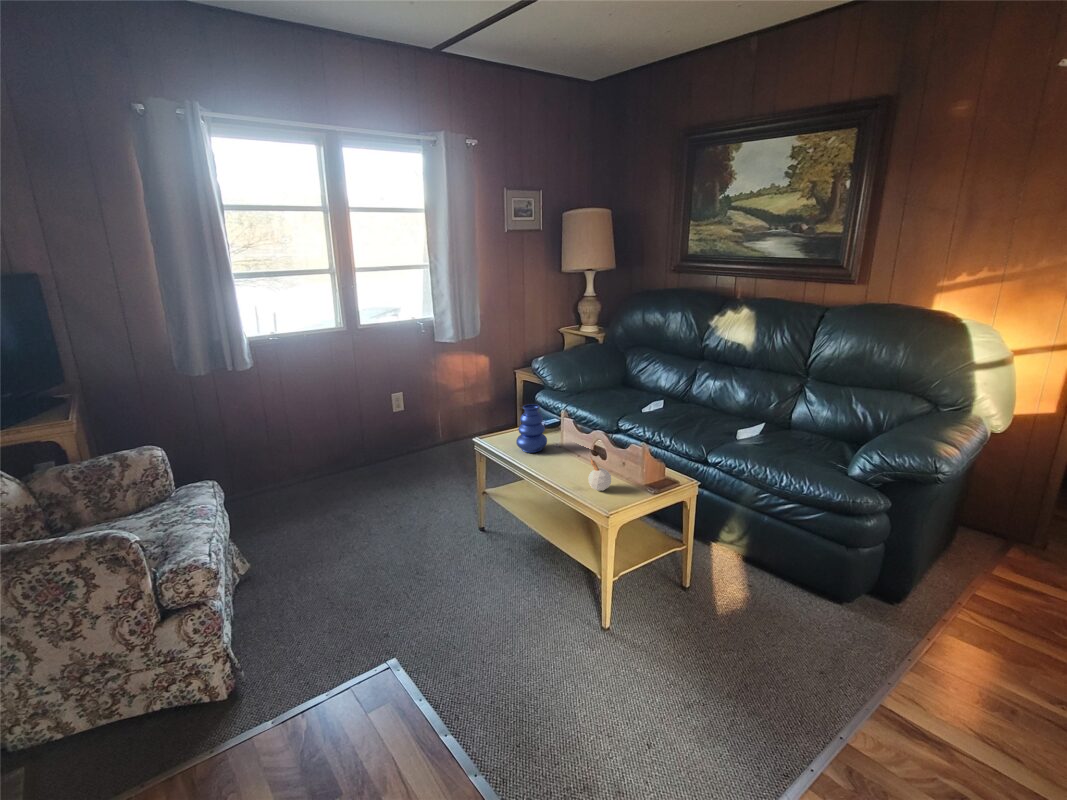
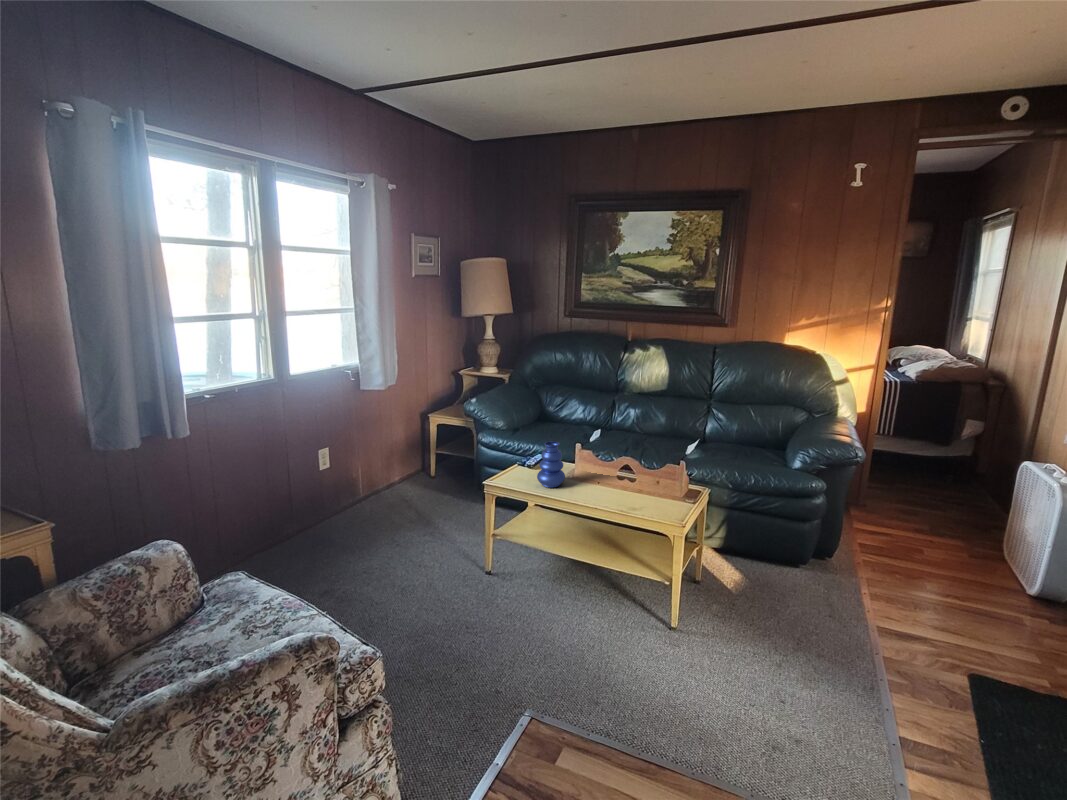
candle: present [589,453,611,491] -> none [640,476,660,509]

